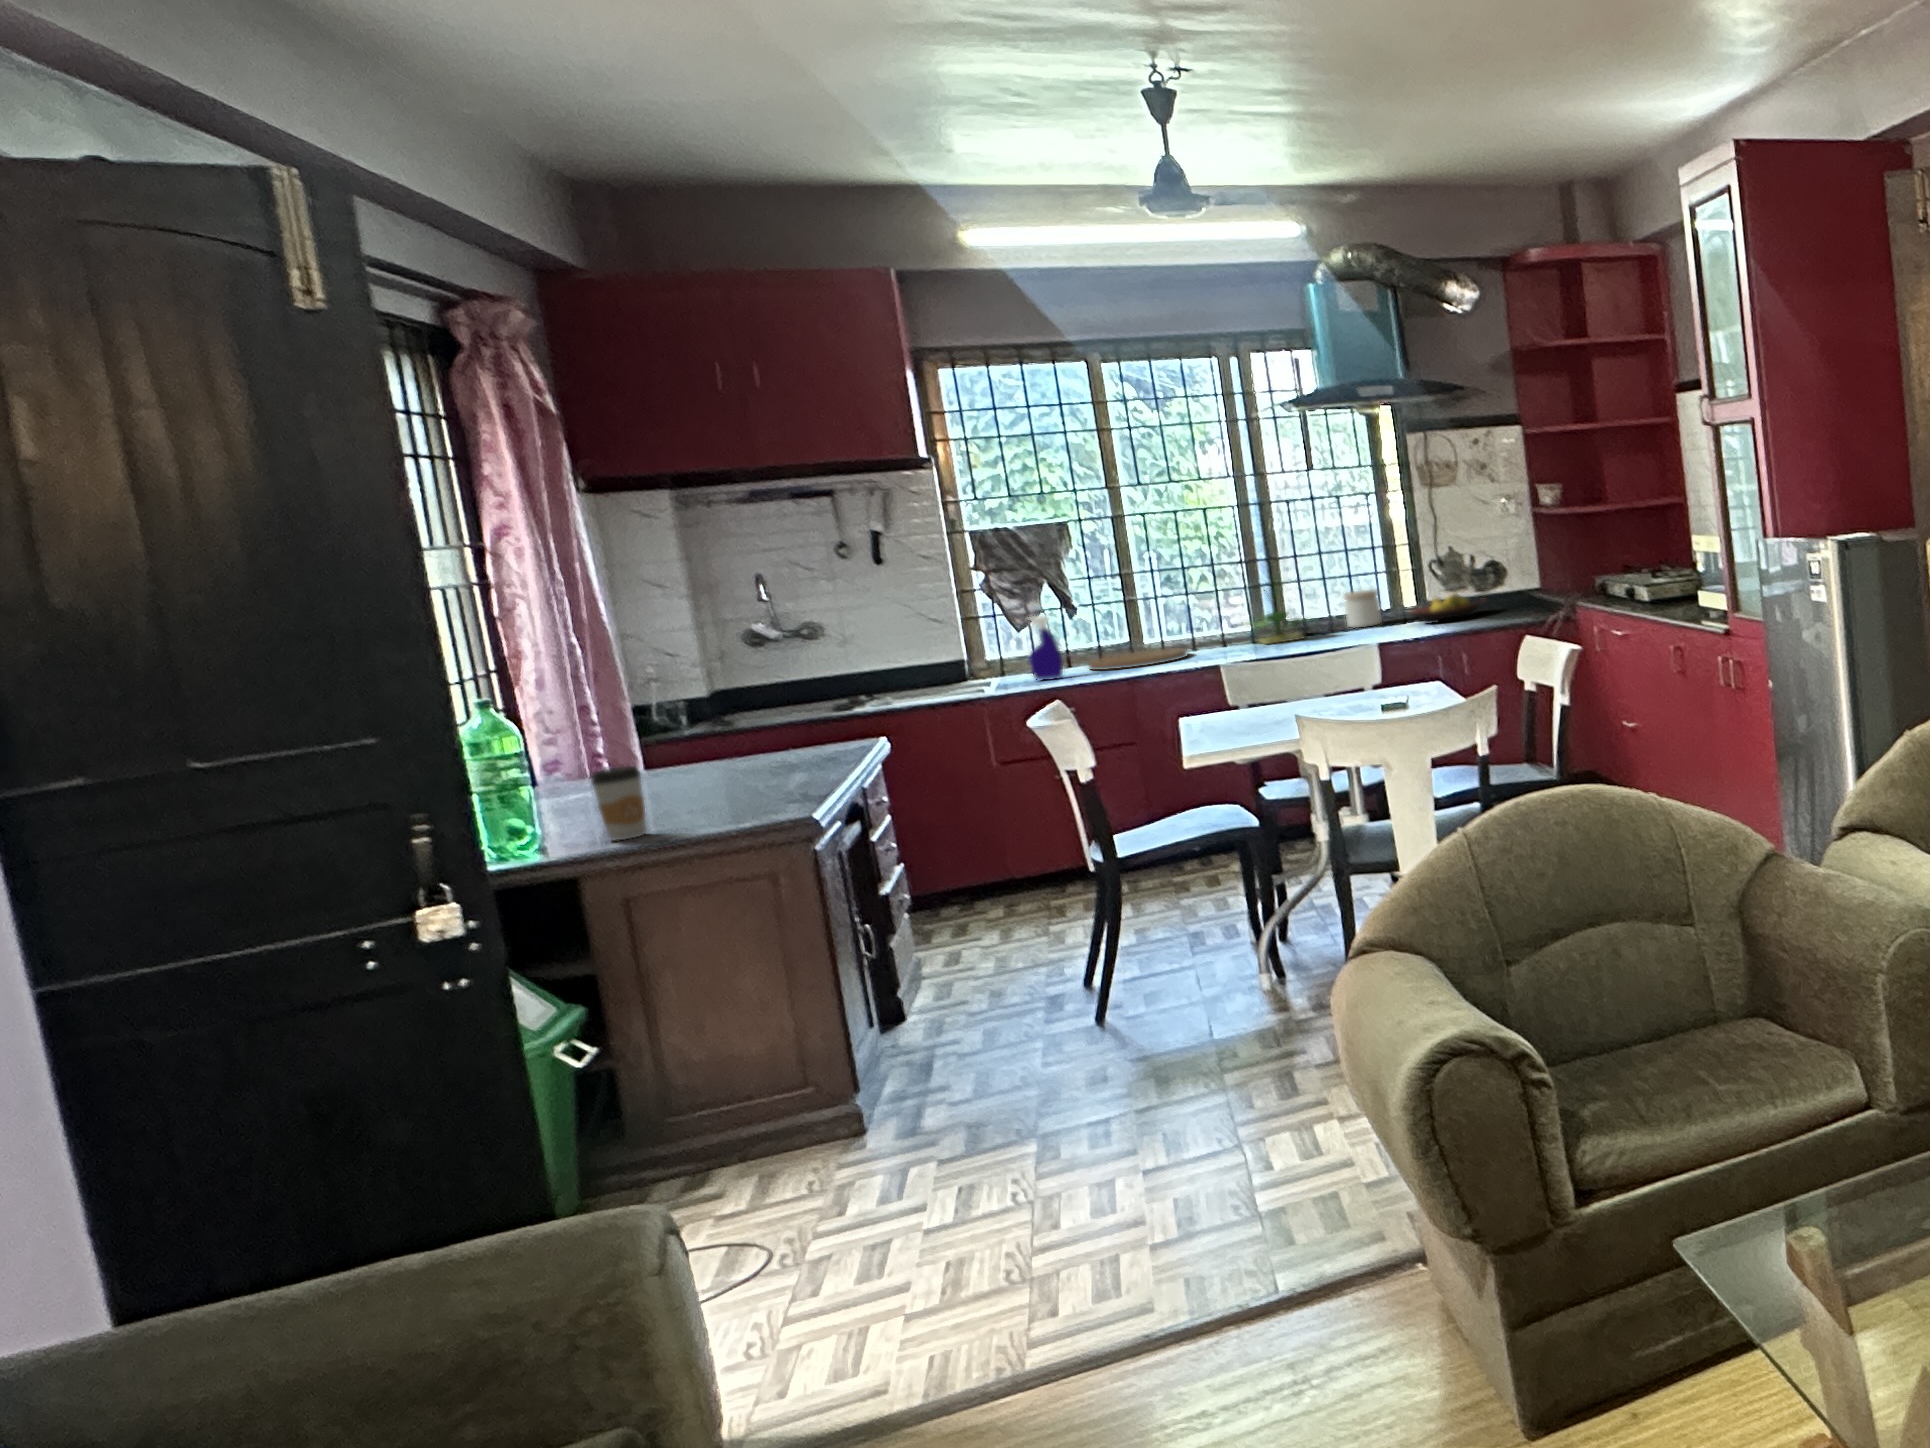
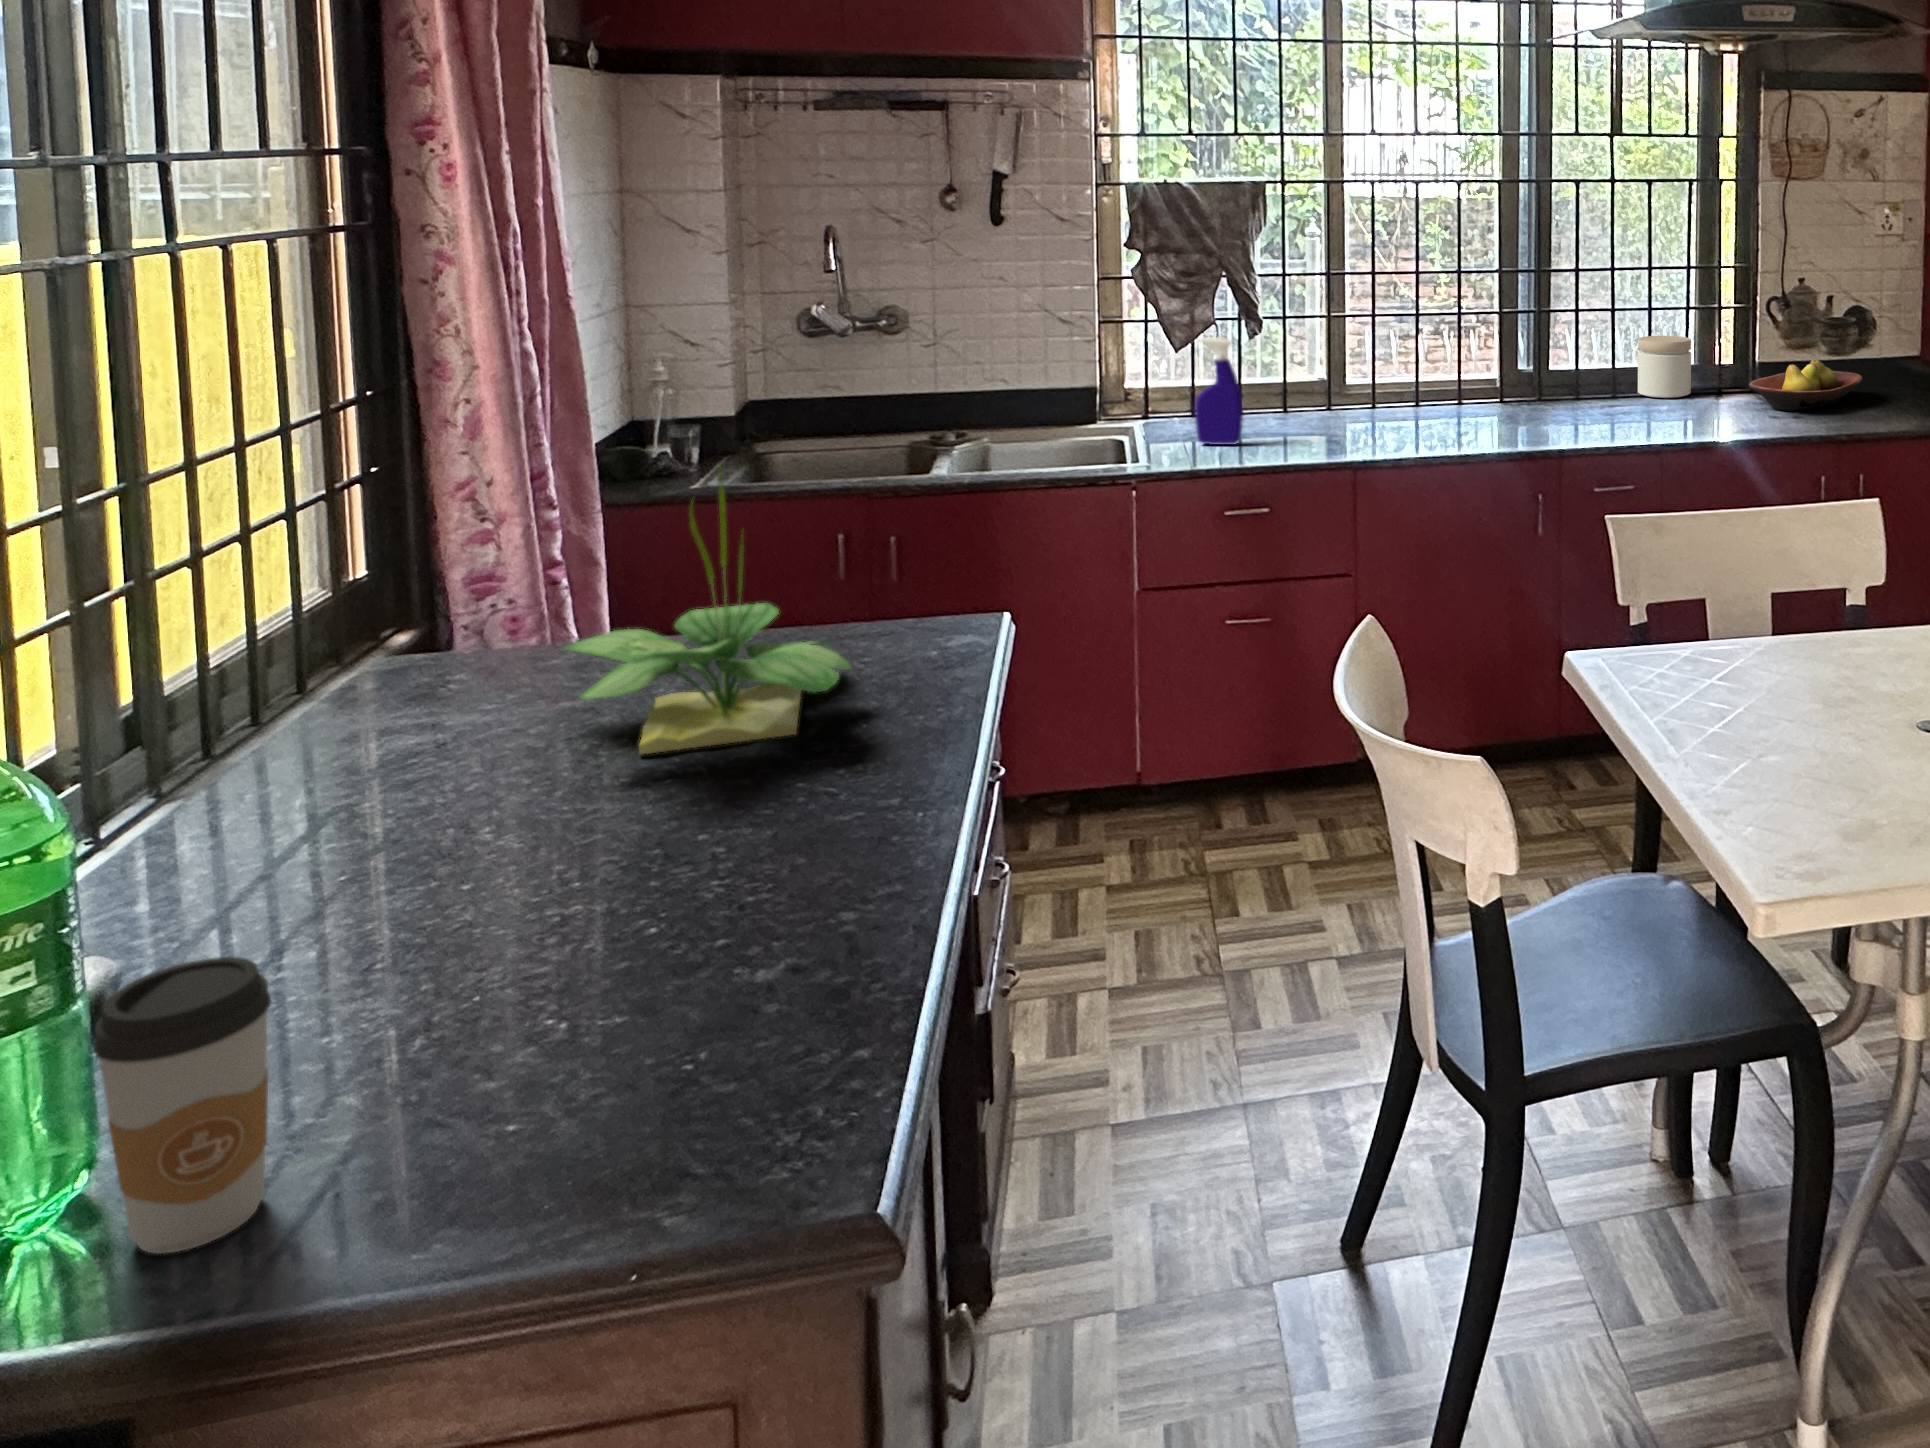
potted plant: present [1249,571,1308,644] -> present [563,464,851,755]
cutting board: present [1089,648,1187,670] -> none [1272,401,1417,438]

